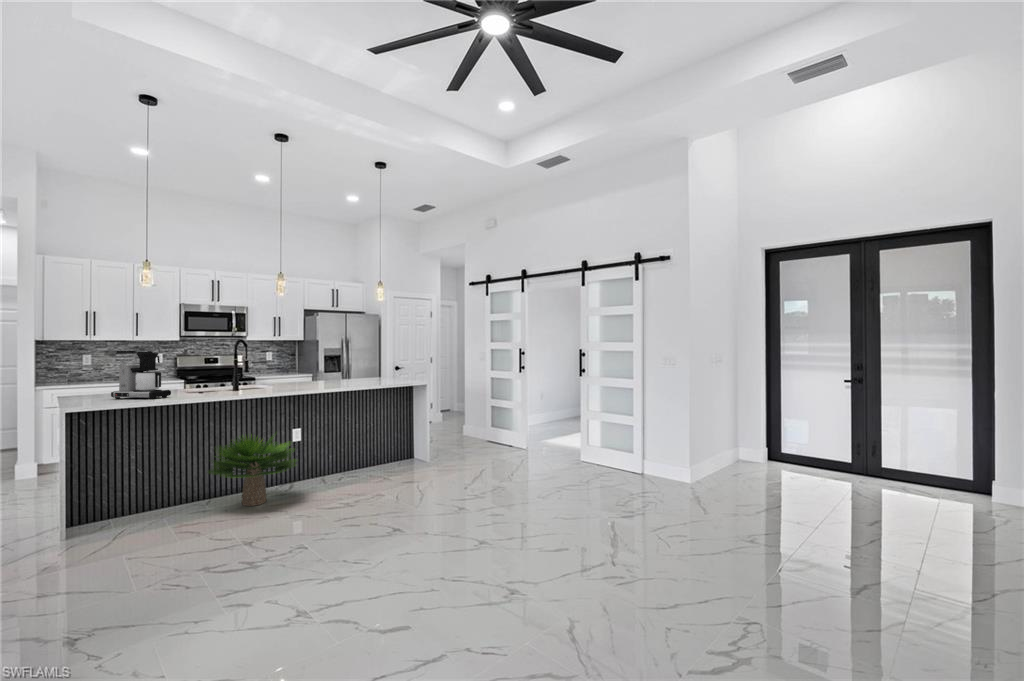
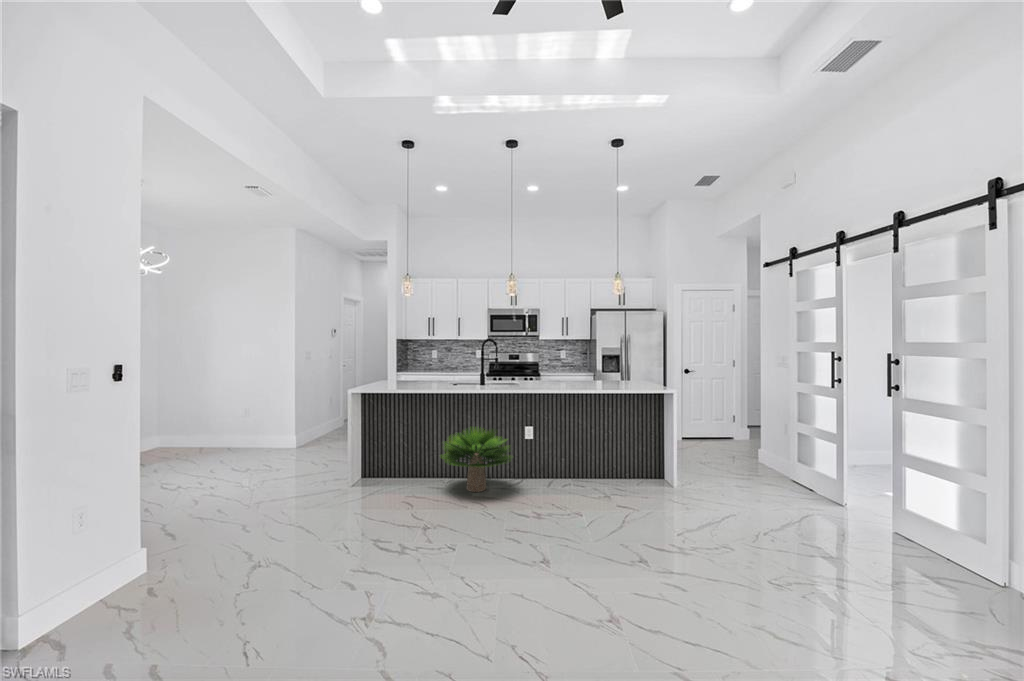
coffee maker: present [111,350,171,399] -> none [382,350,416,390]

